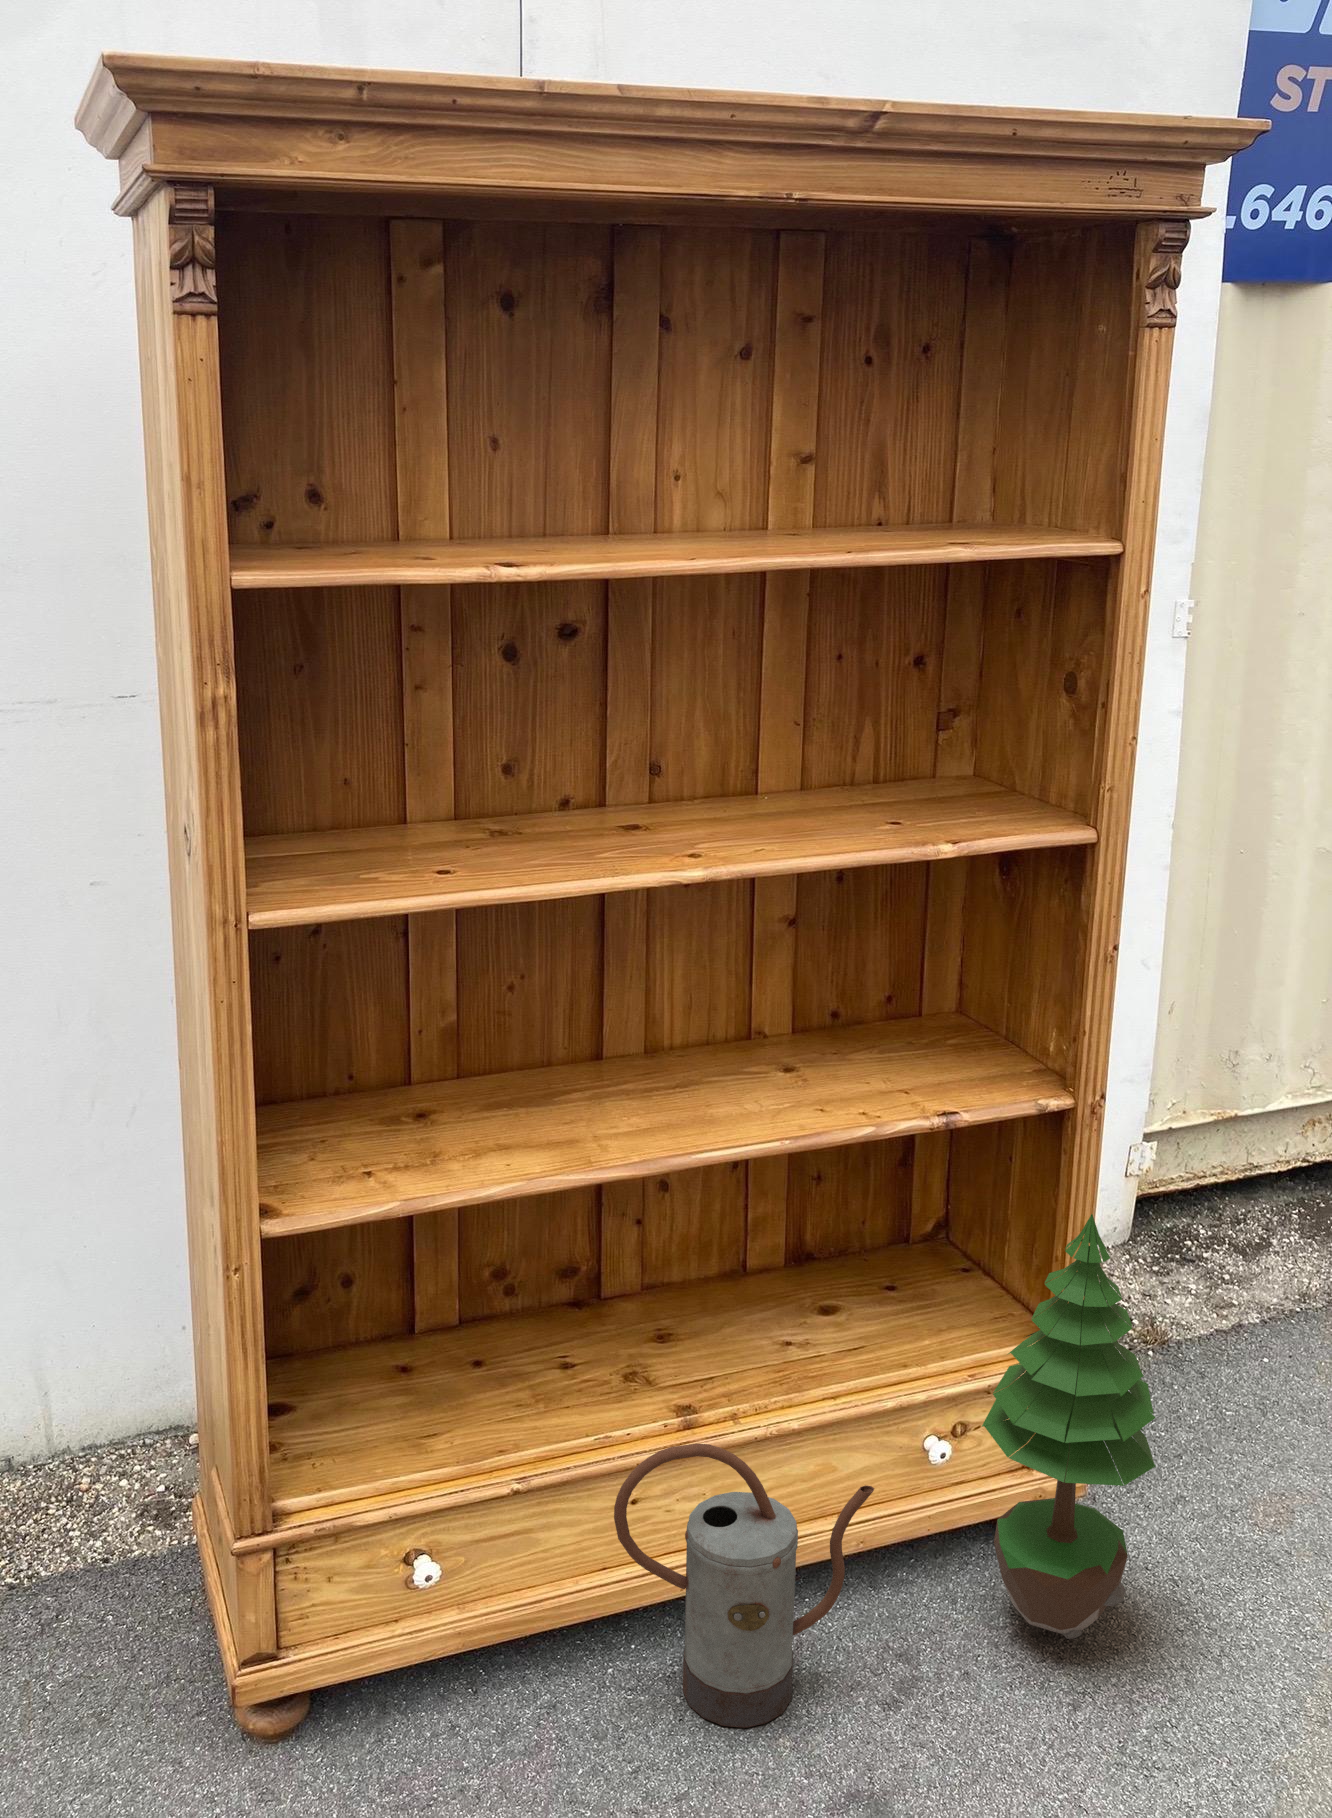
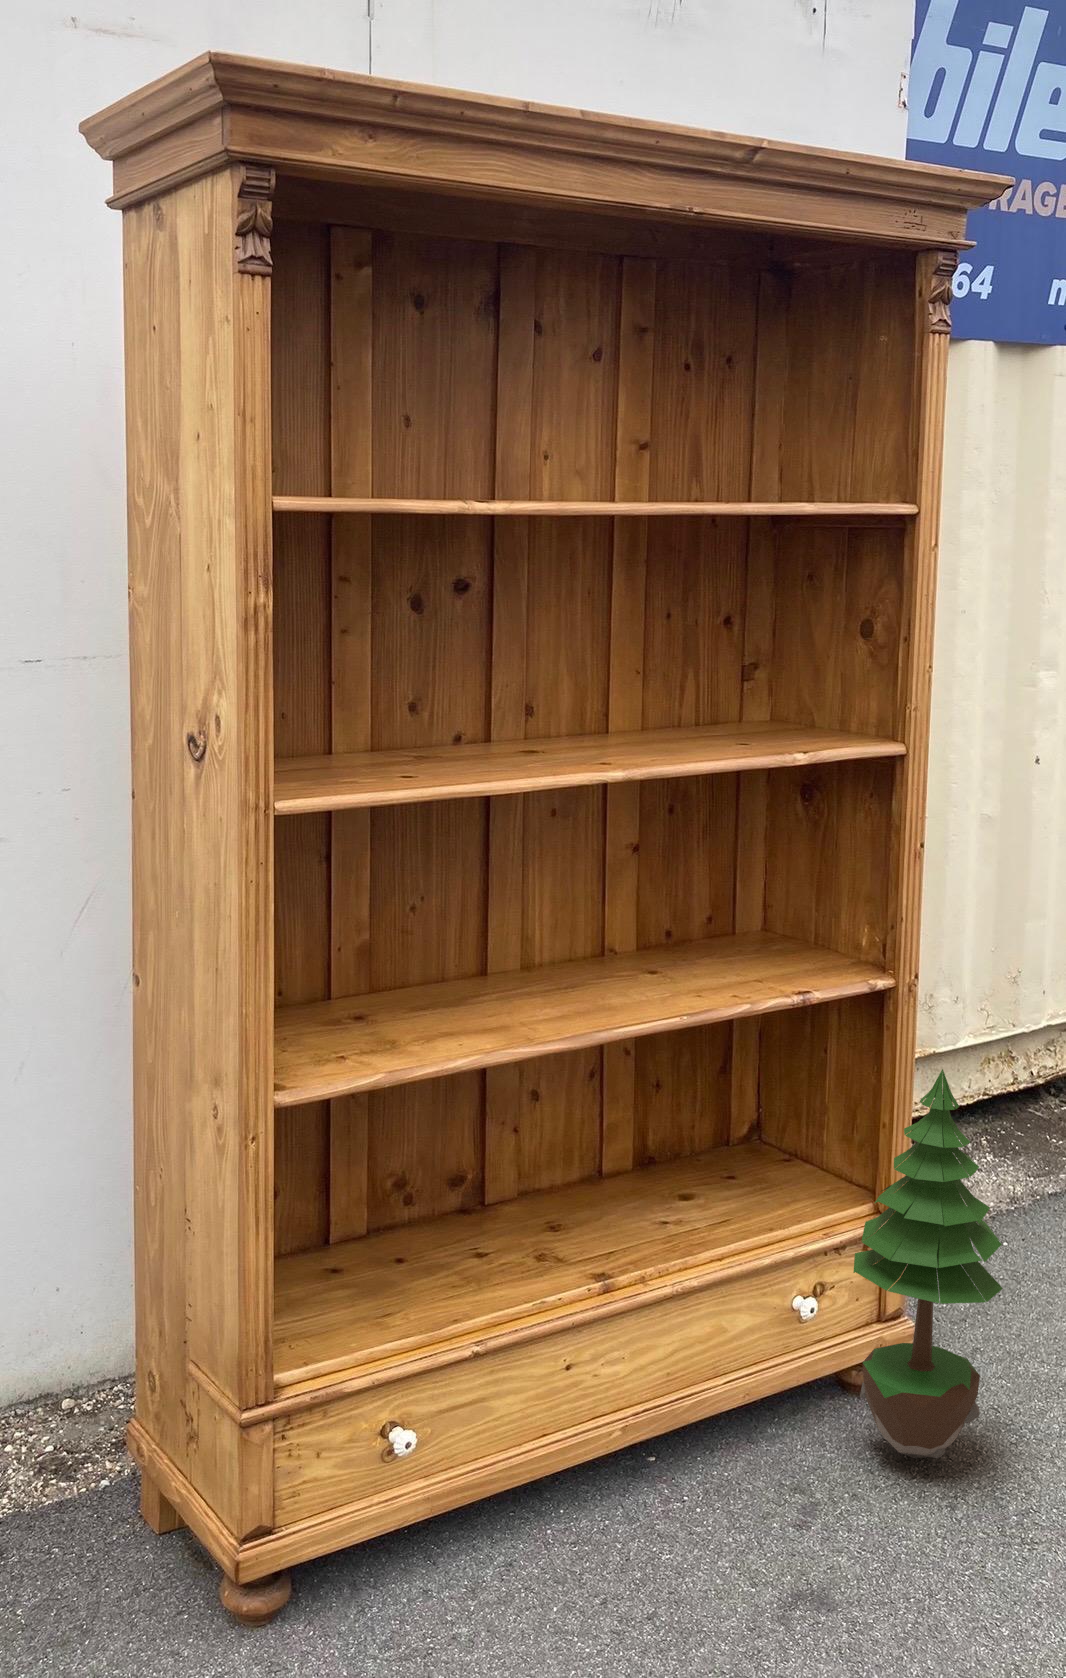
watering can: present [614,1443,874,1728] -> none [567,1295,784,1560]

